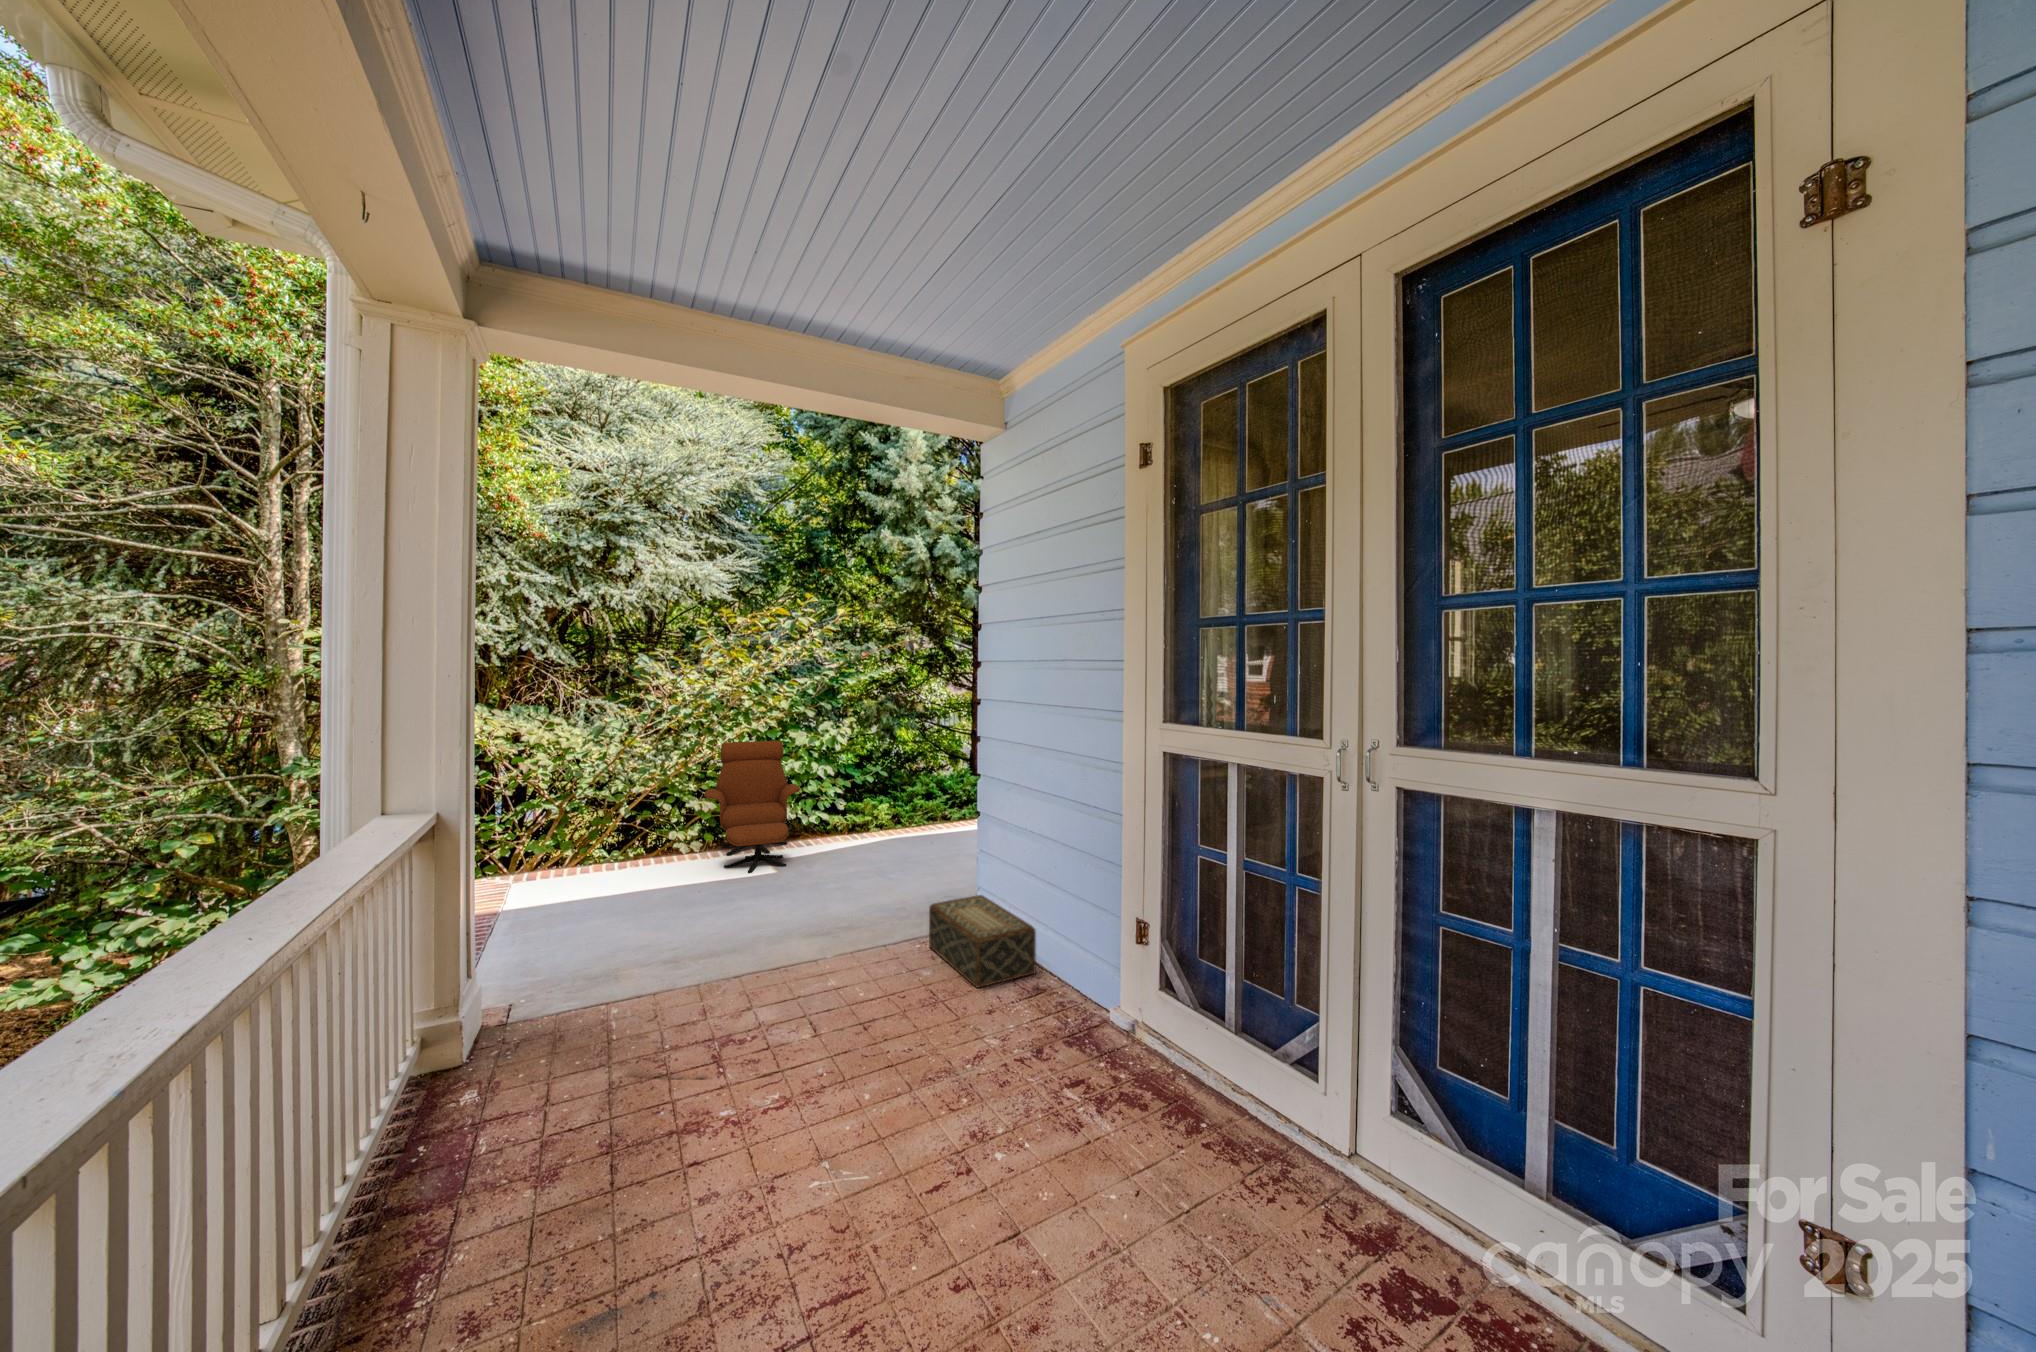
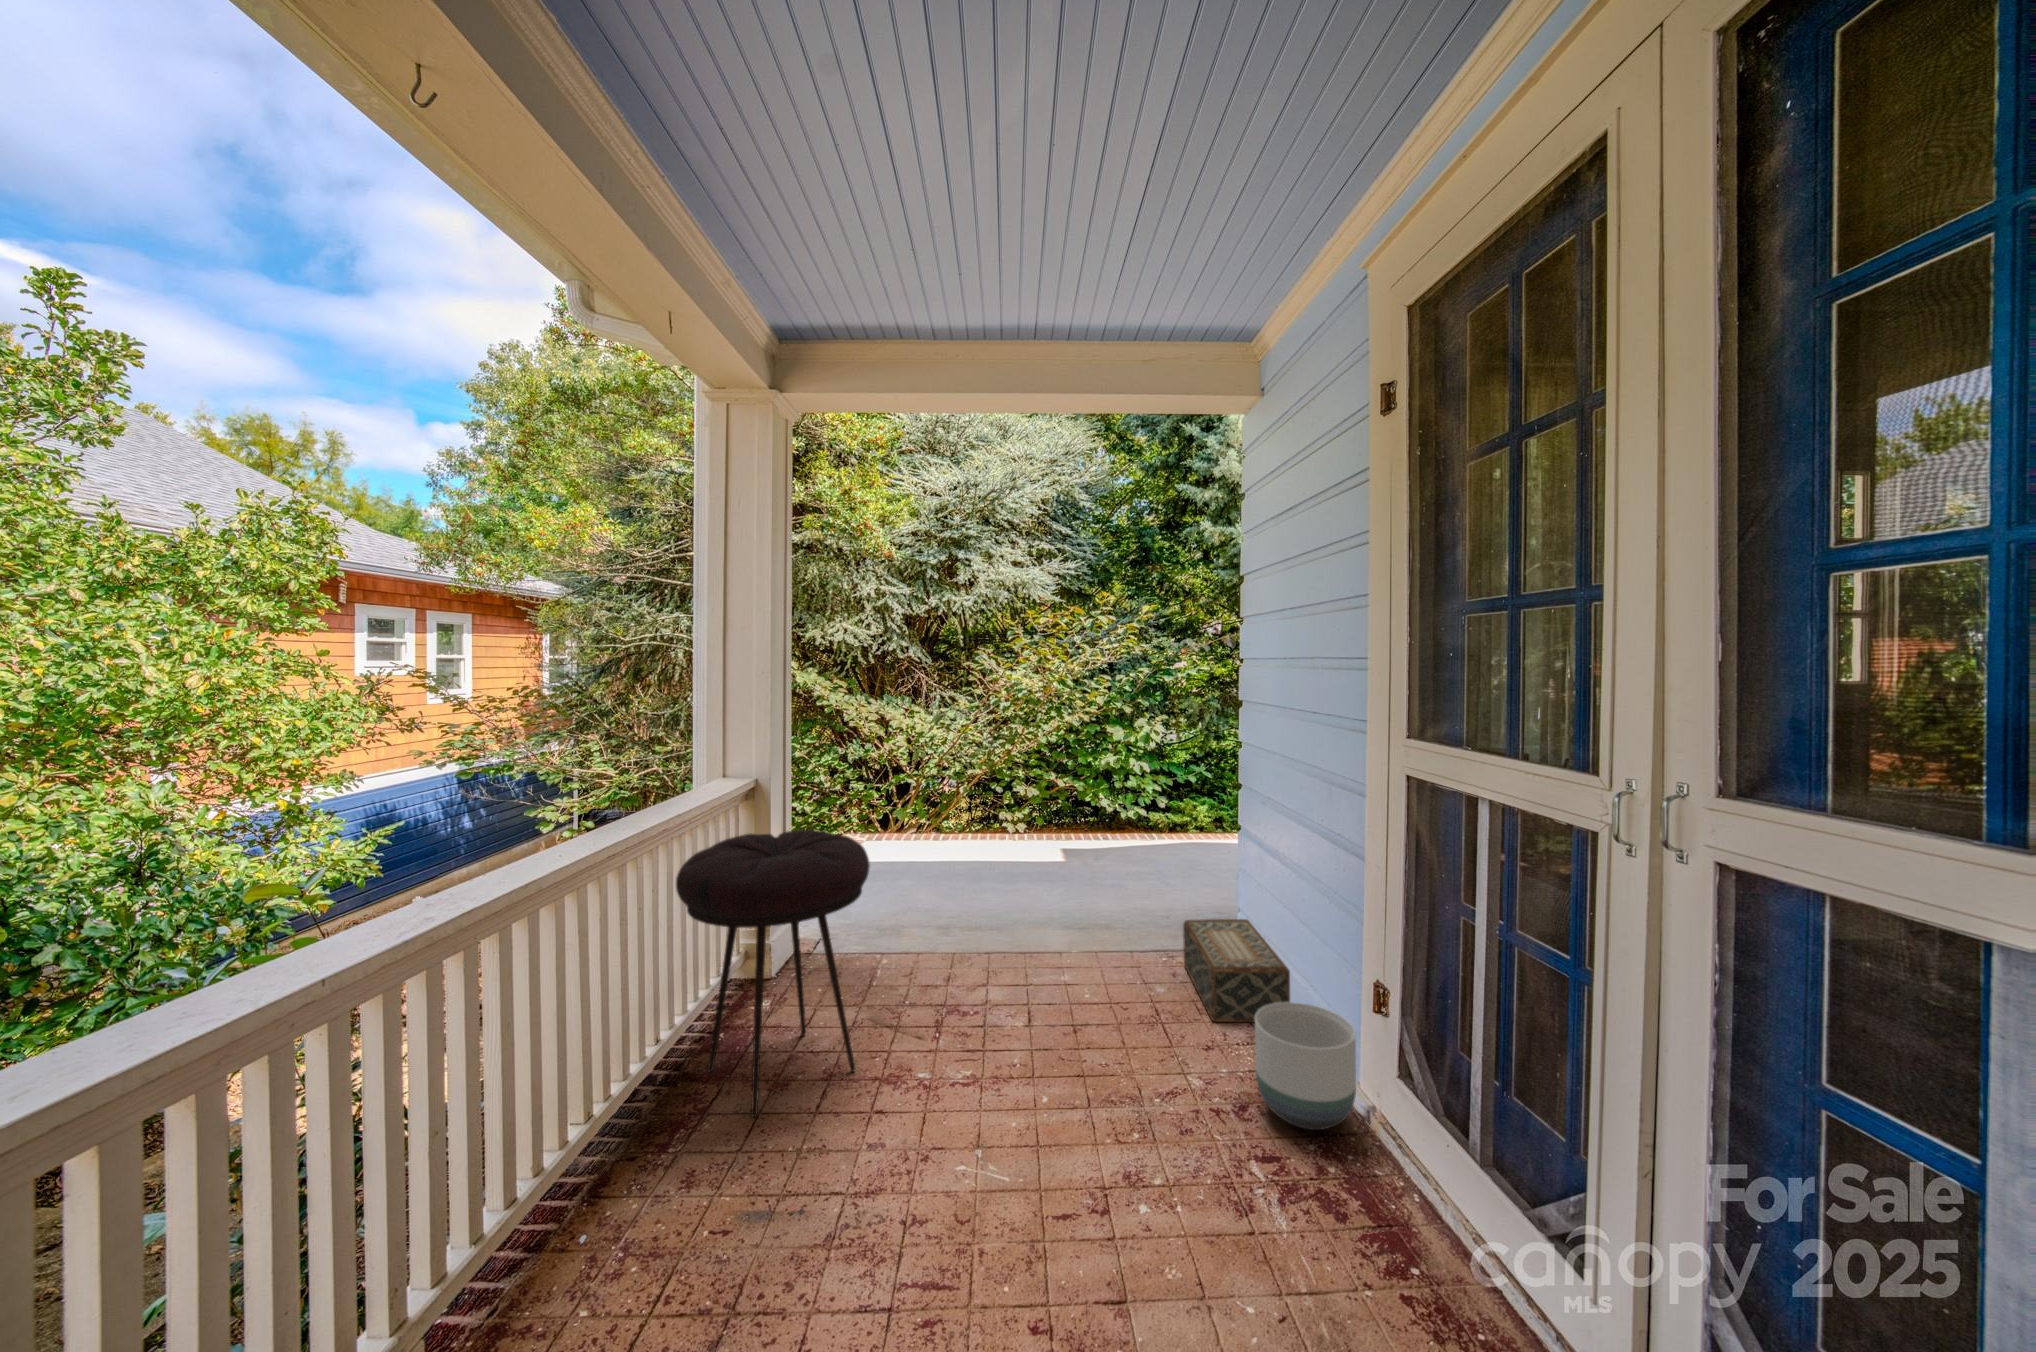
lounge chair: present [704,741,800,873] -> none [1025,735,1112,861]
stool: none [373,860,655,1227] -> present [676,829,870,1117]
planter: none [1043,949,1121,1050] -> present [1255,1002,1356,1130]

